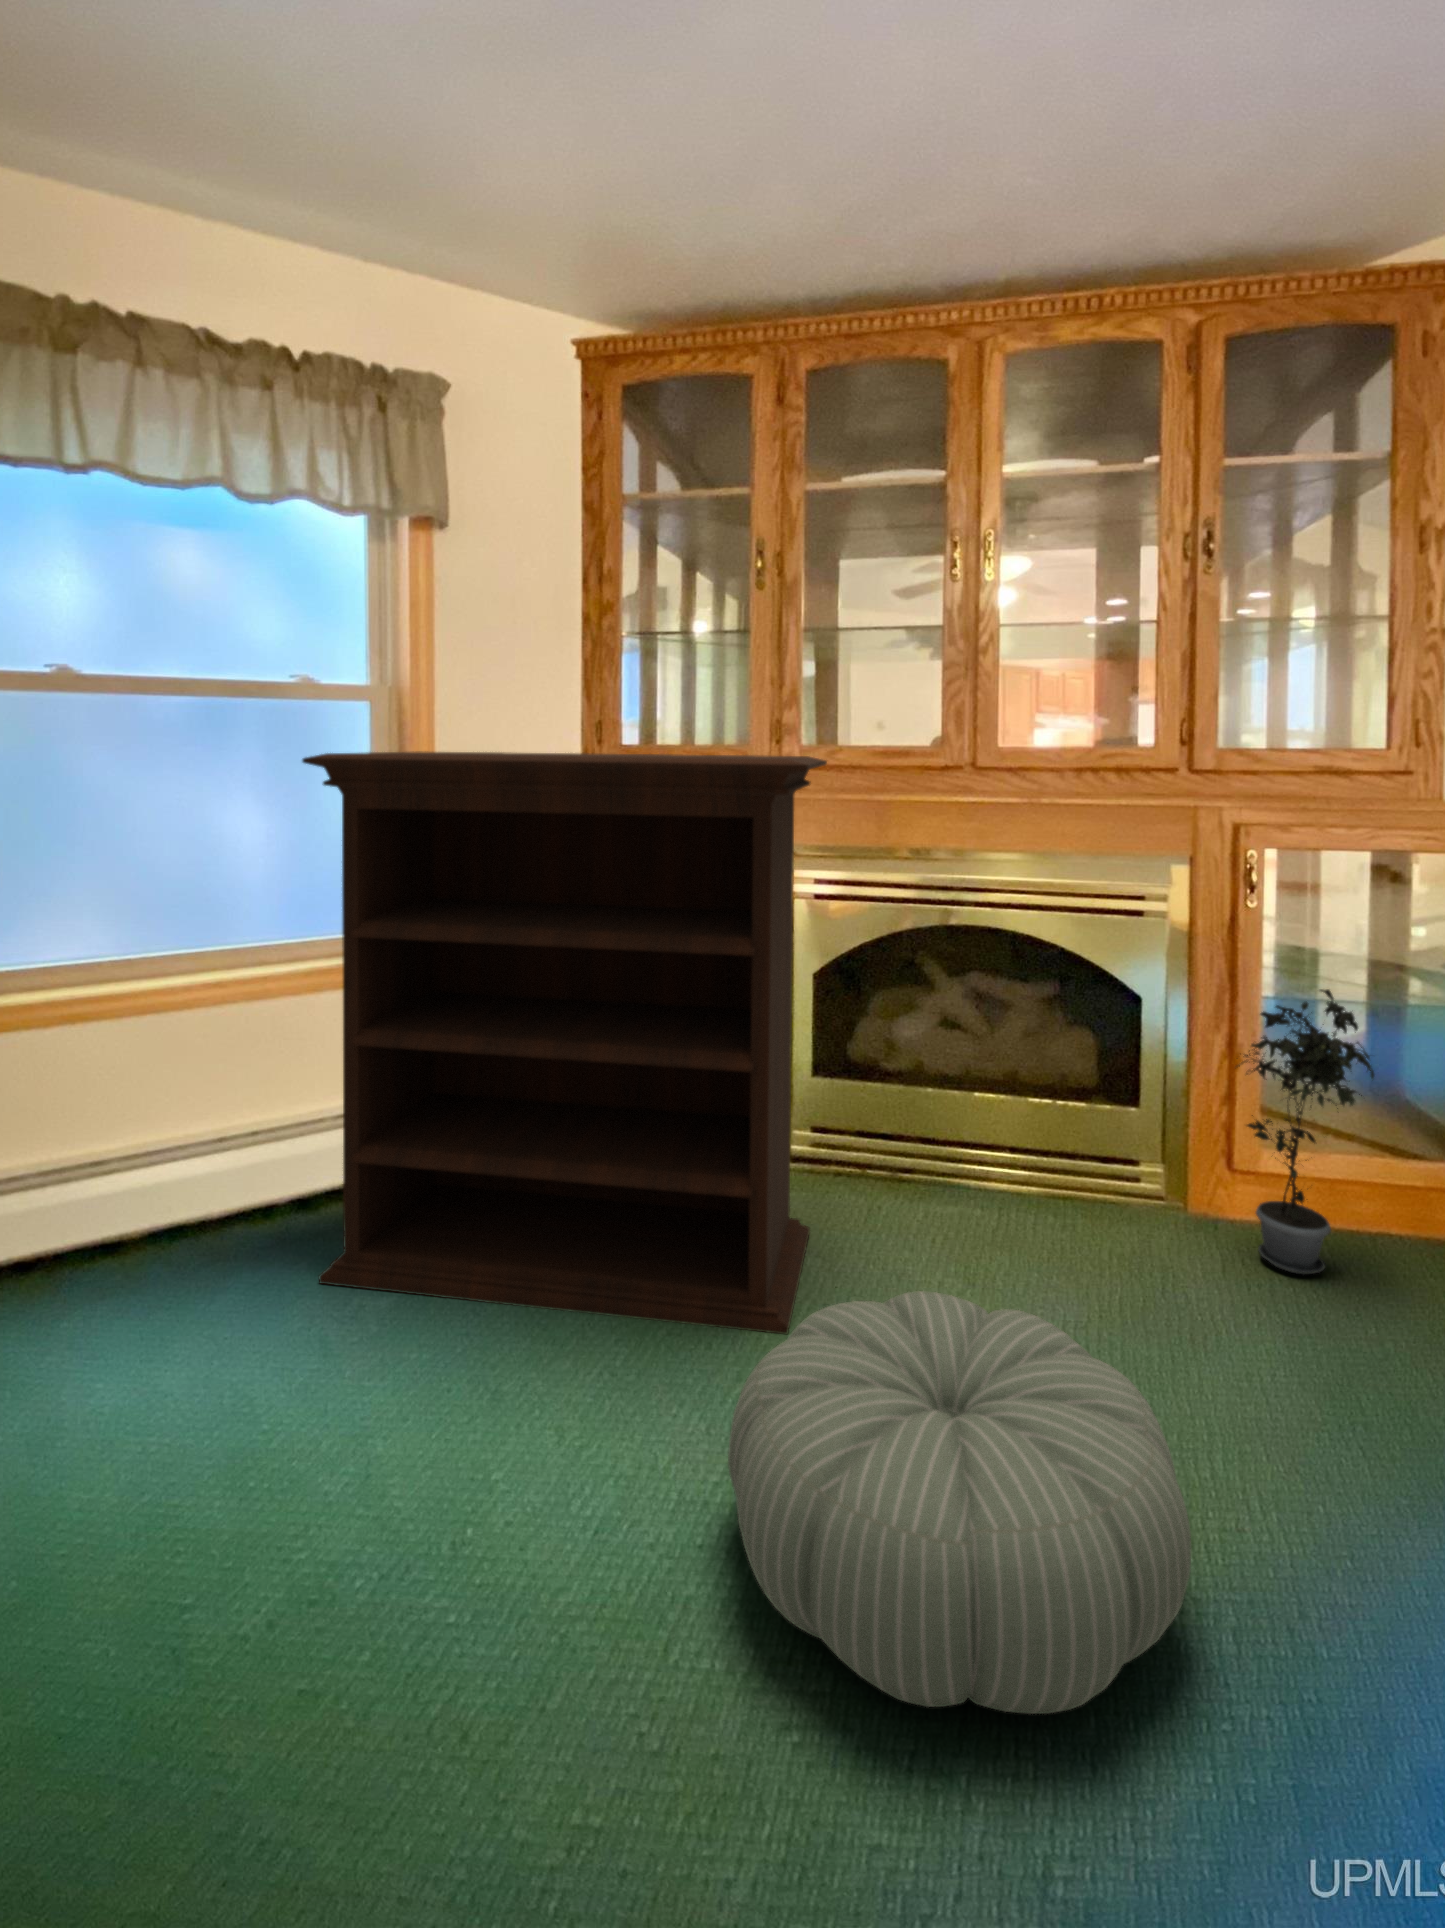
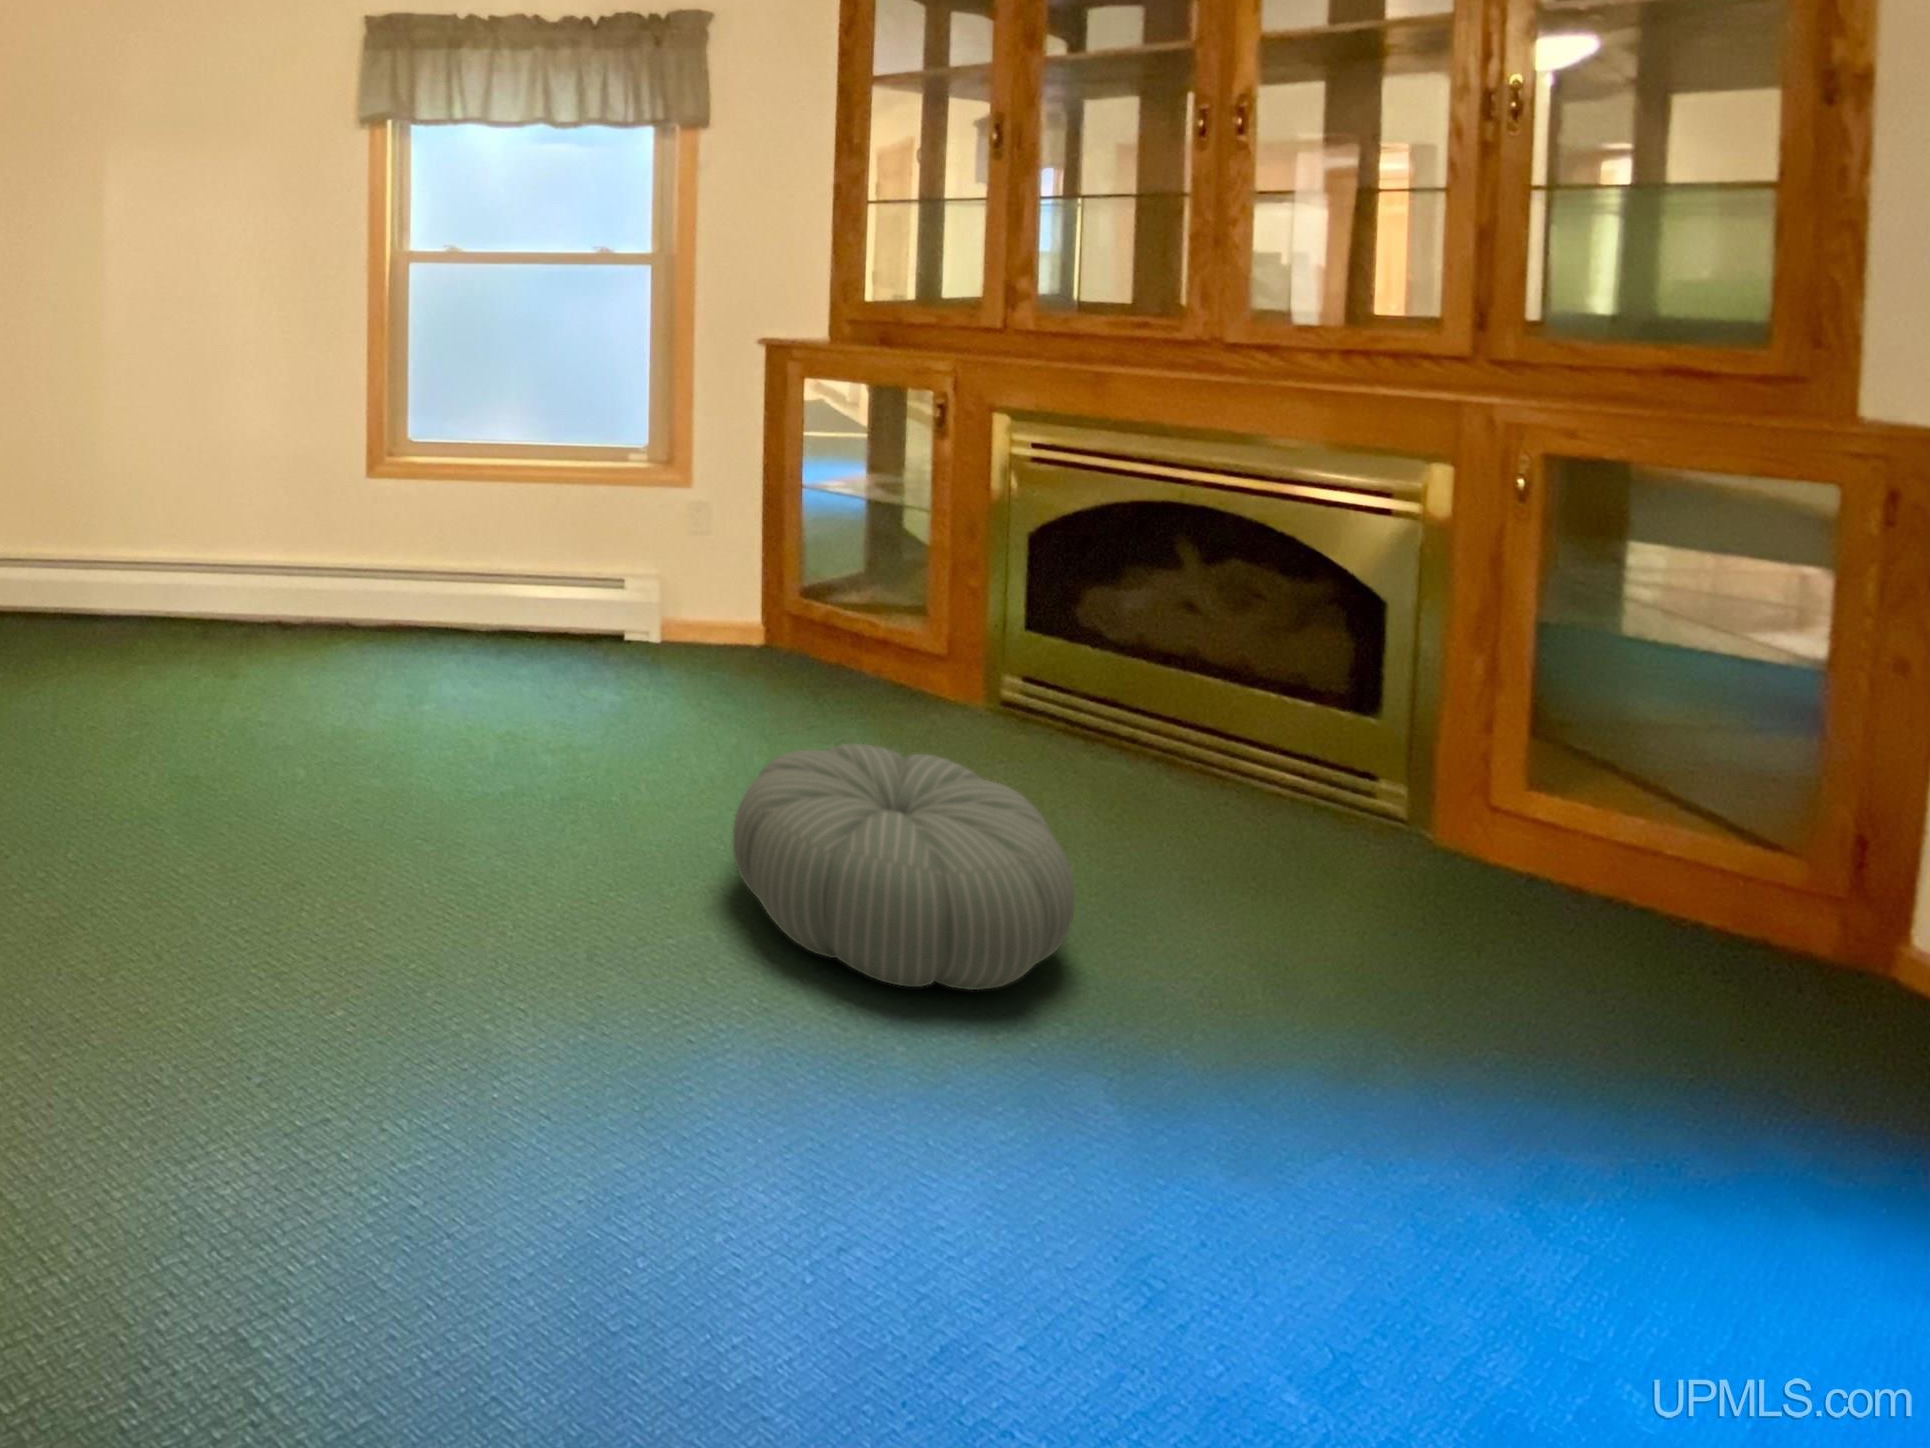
bookshelf: present [302,751,827,1334] -> none [574,310,993,796]
potted plant: present [1239,989,1374,1276] -> none [1441,618,1627,925]

